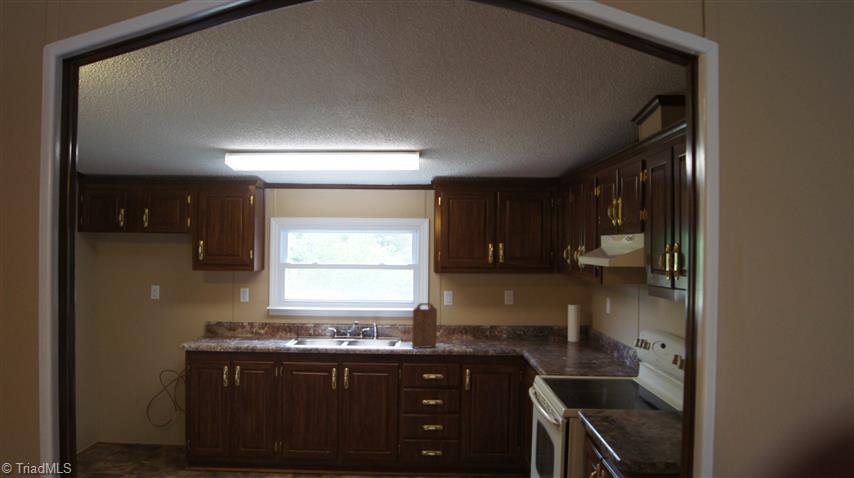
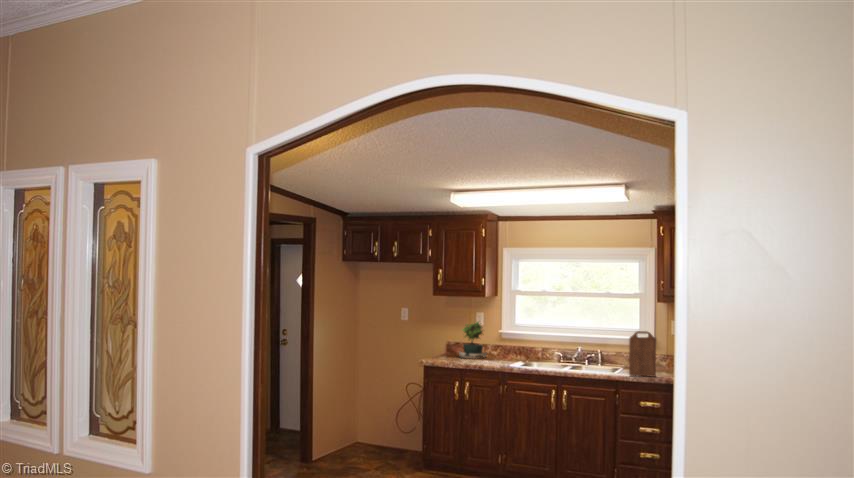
potted plant: none [221,298,253,342] -> present [460,322,487,359]

